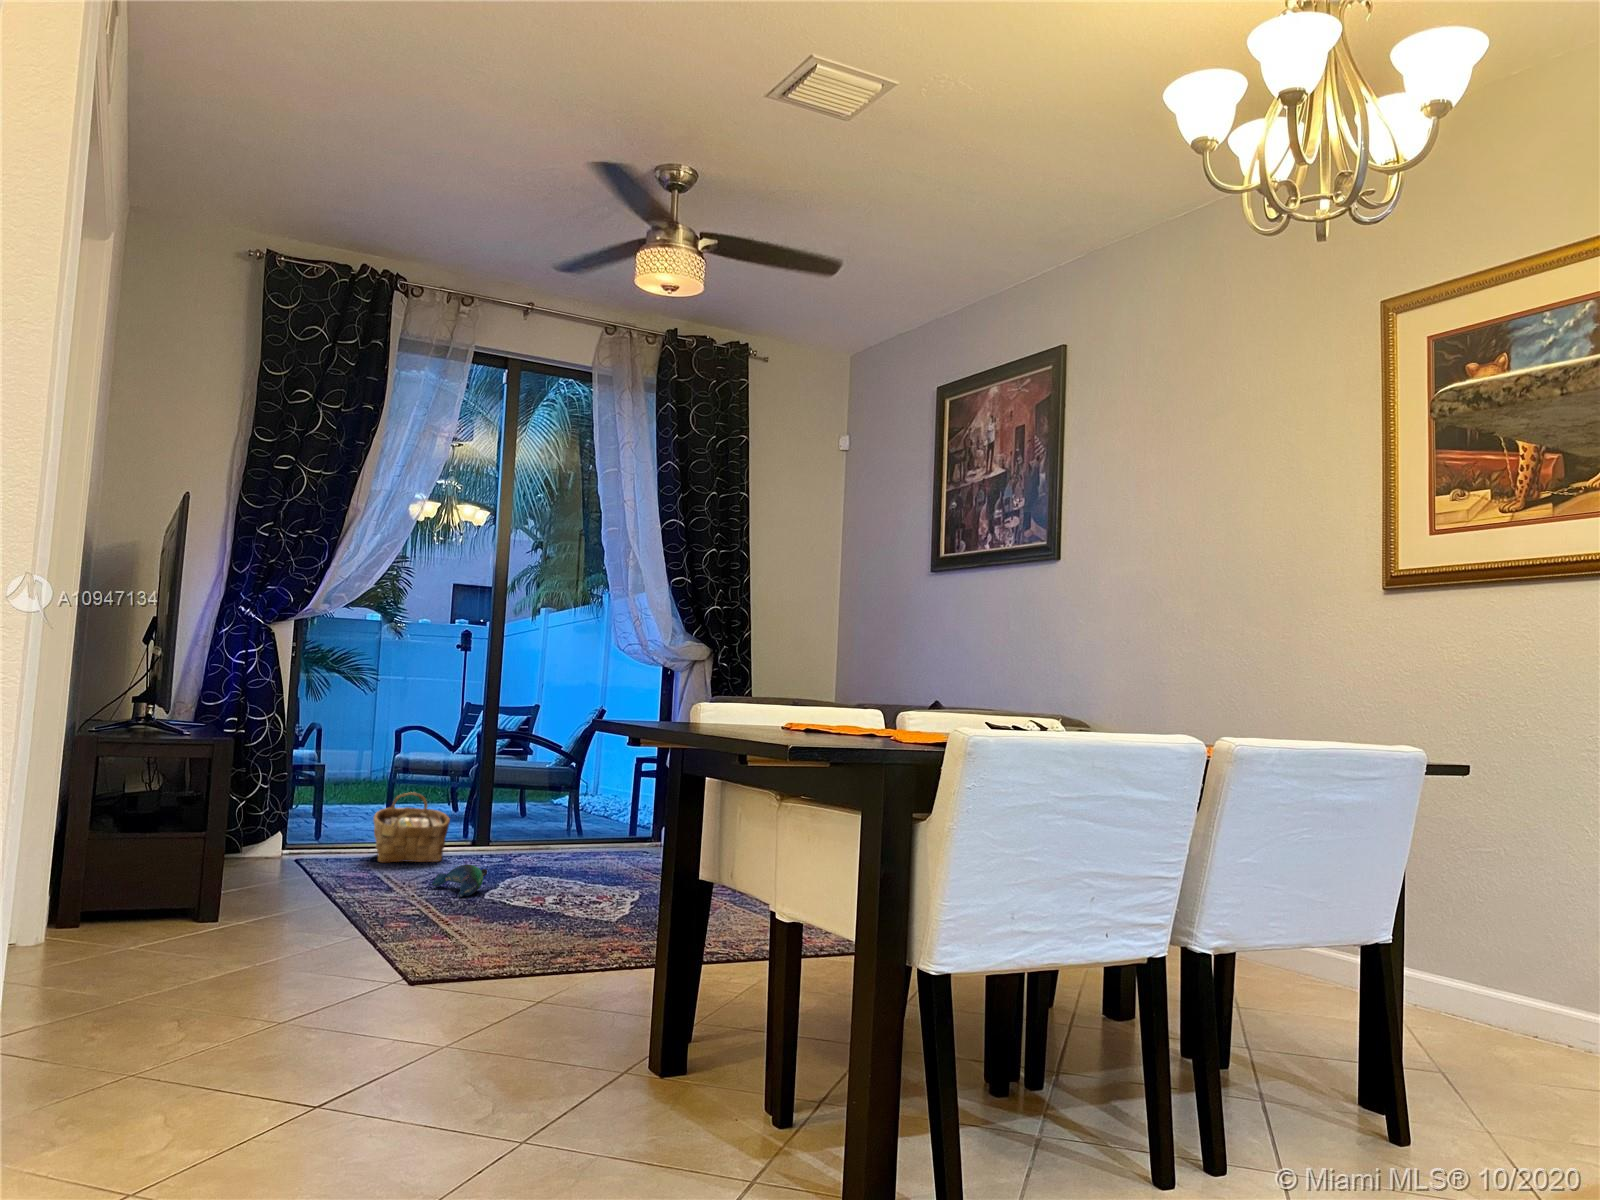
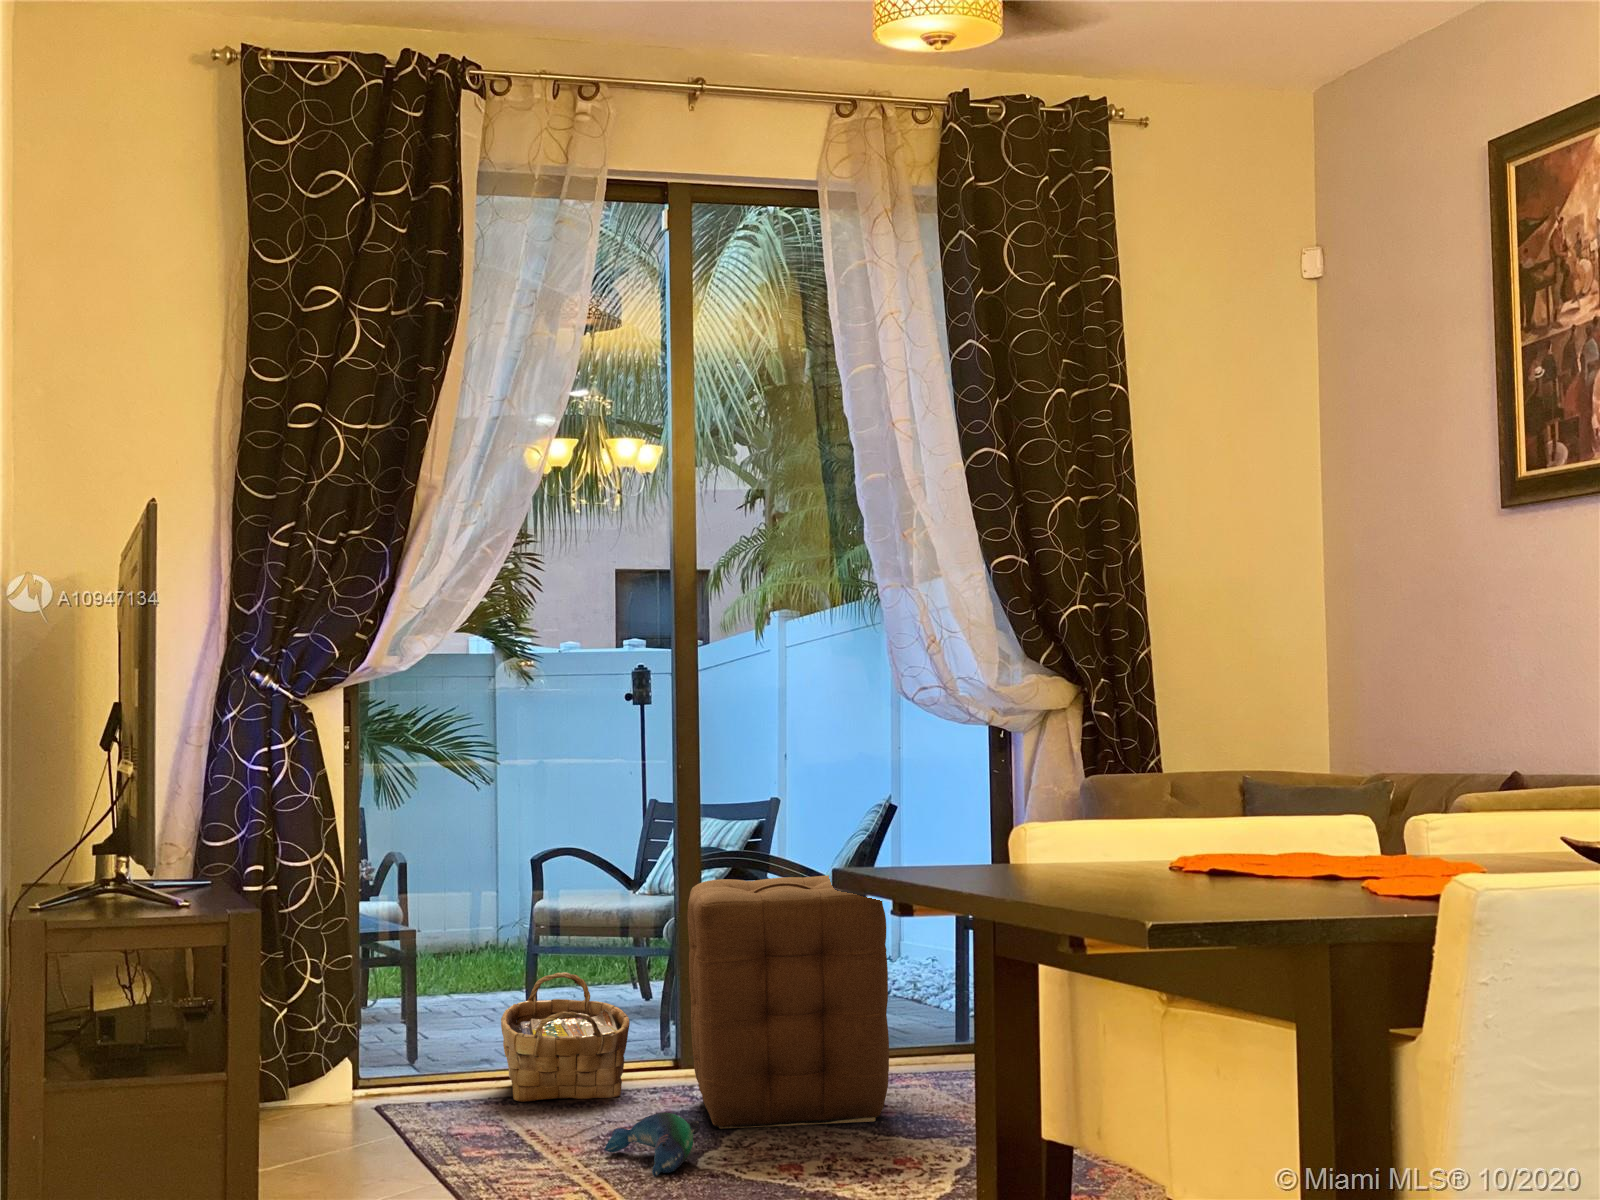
ottoman: none [486,742,599,877] -> present [688,875,889,1129]

